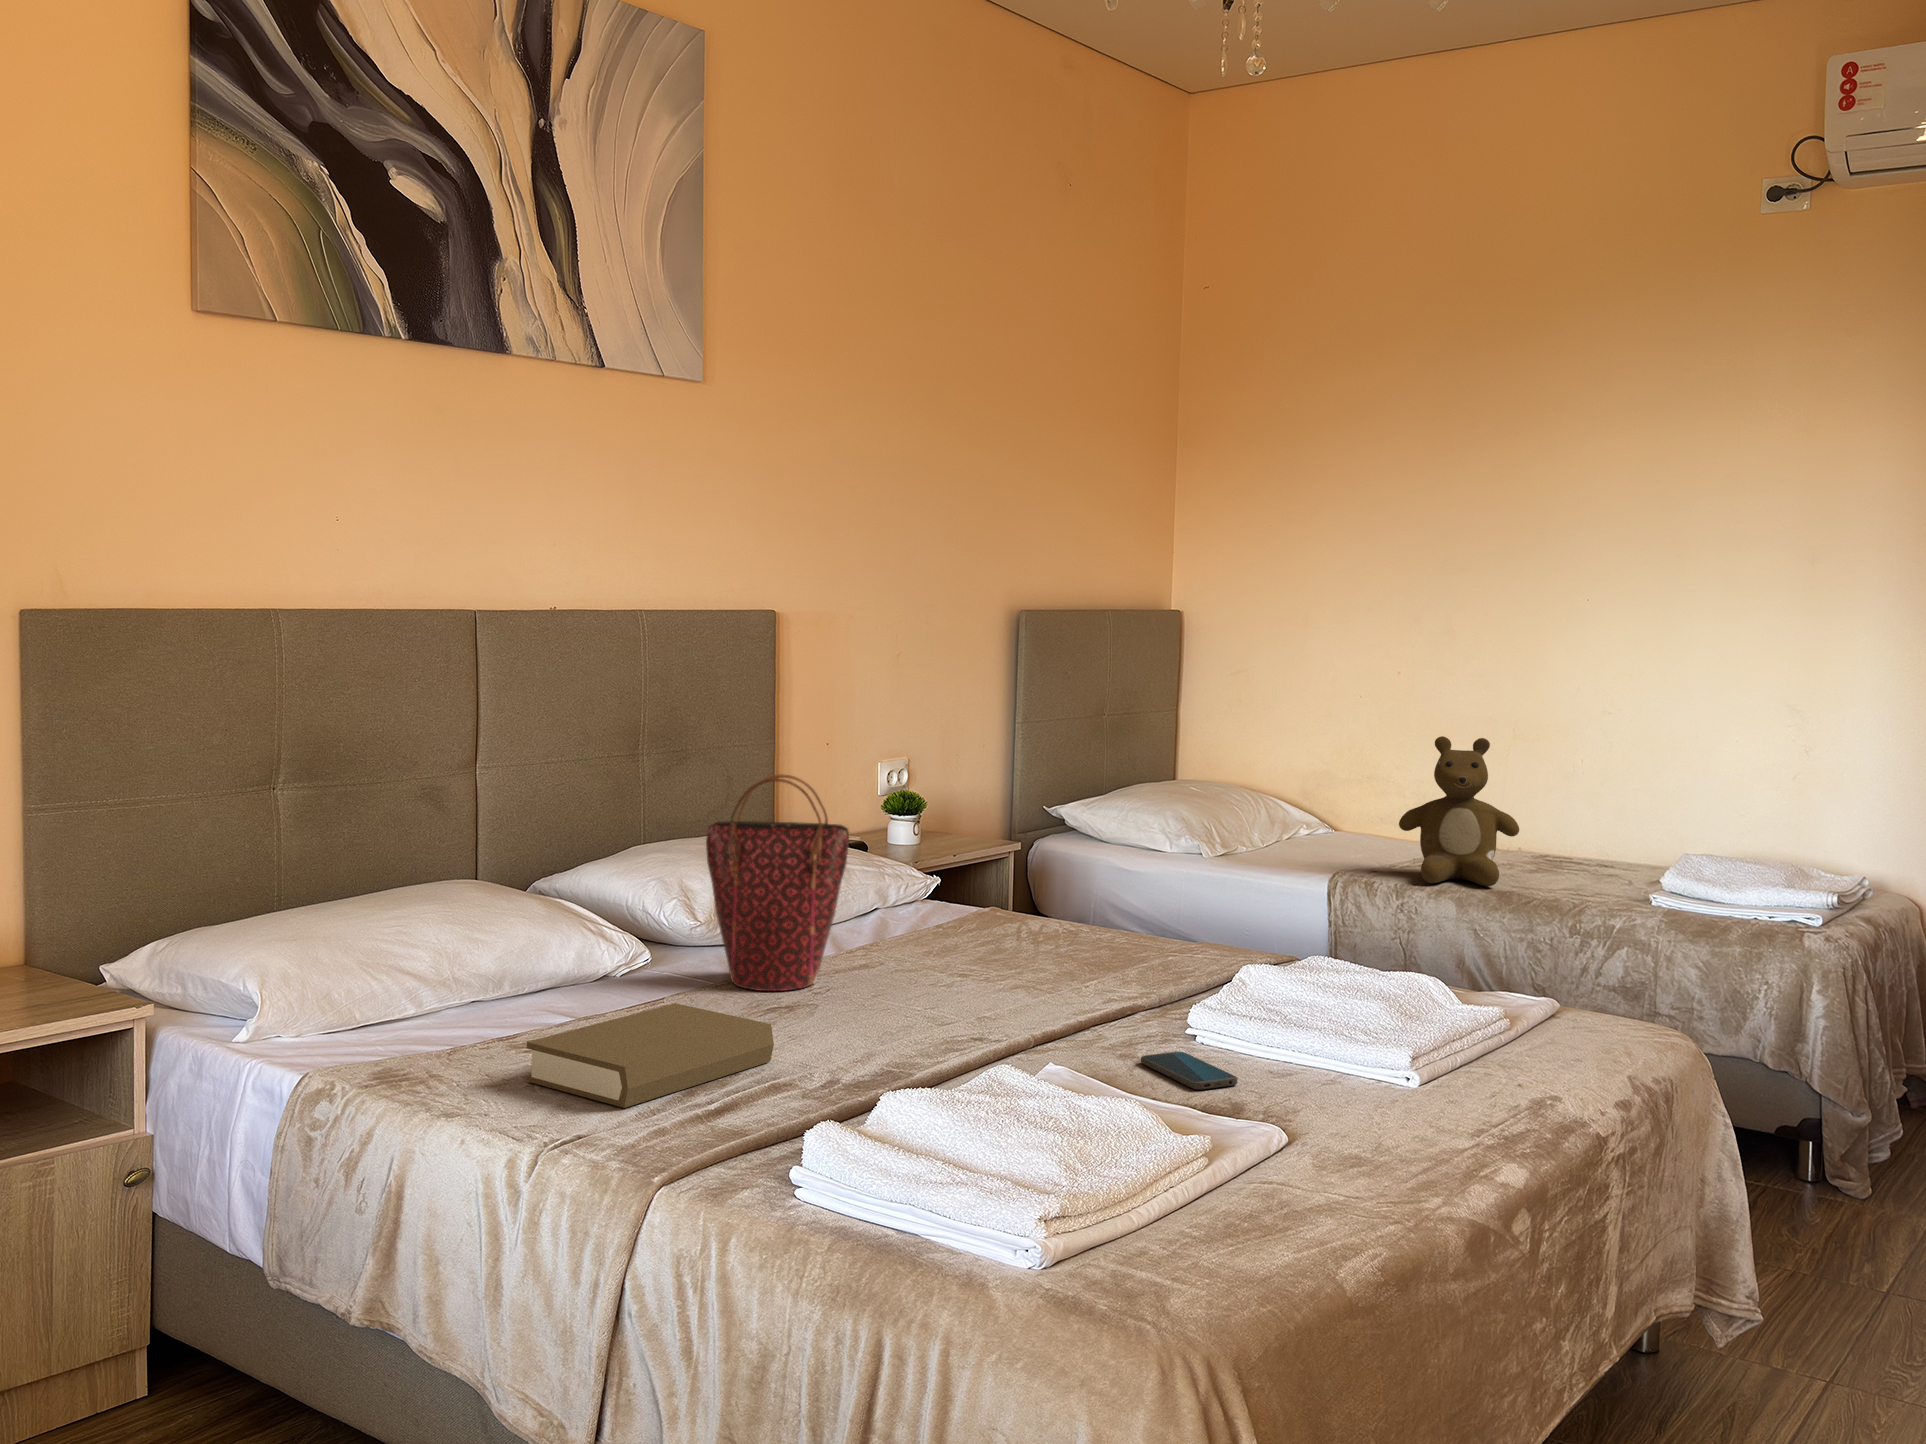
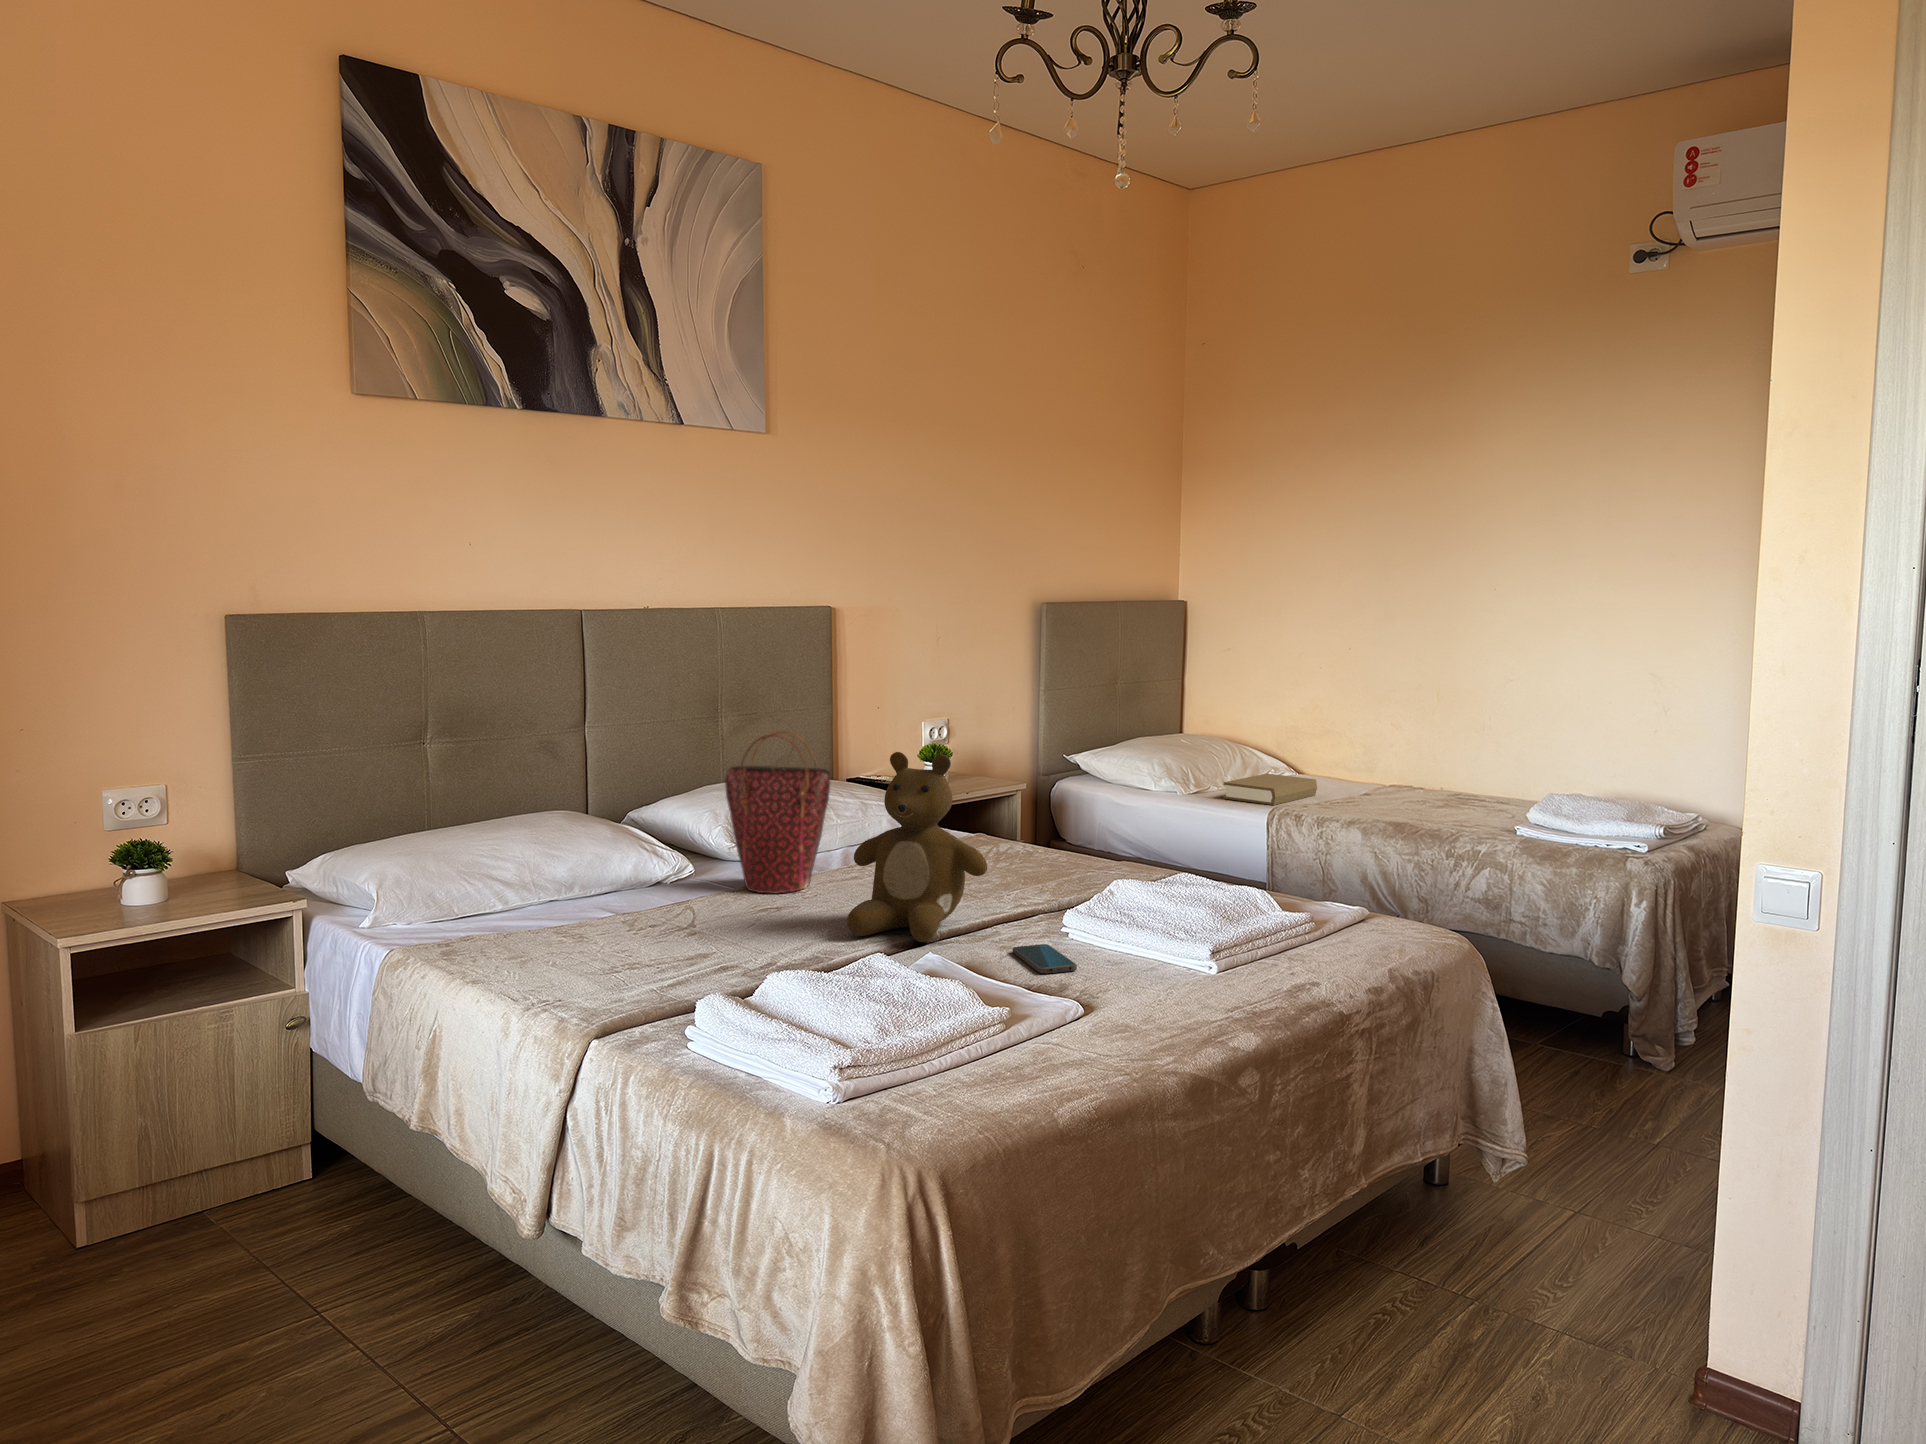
teddy bear: present [1399,736,1519,886] -> present [847,752,987,942]
book: present [526,1003,774,1108] -> present [1223,773,1317,805]

